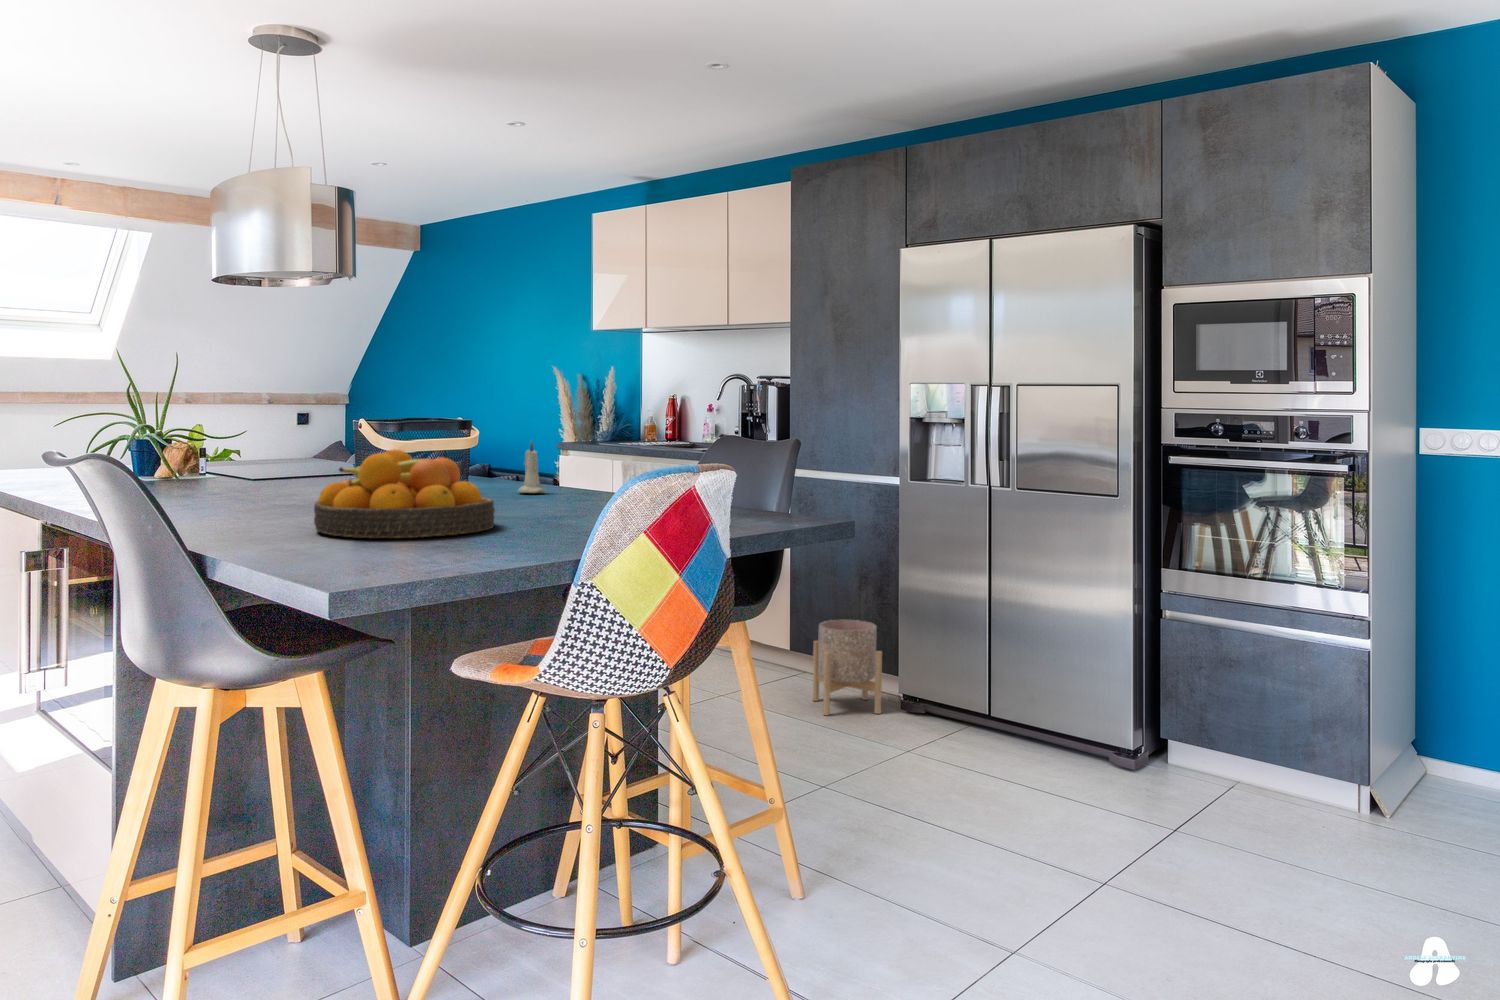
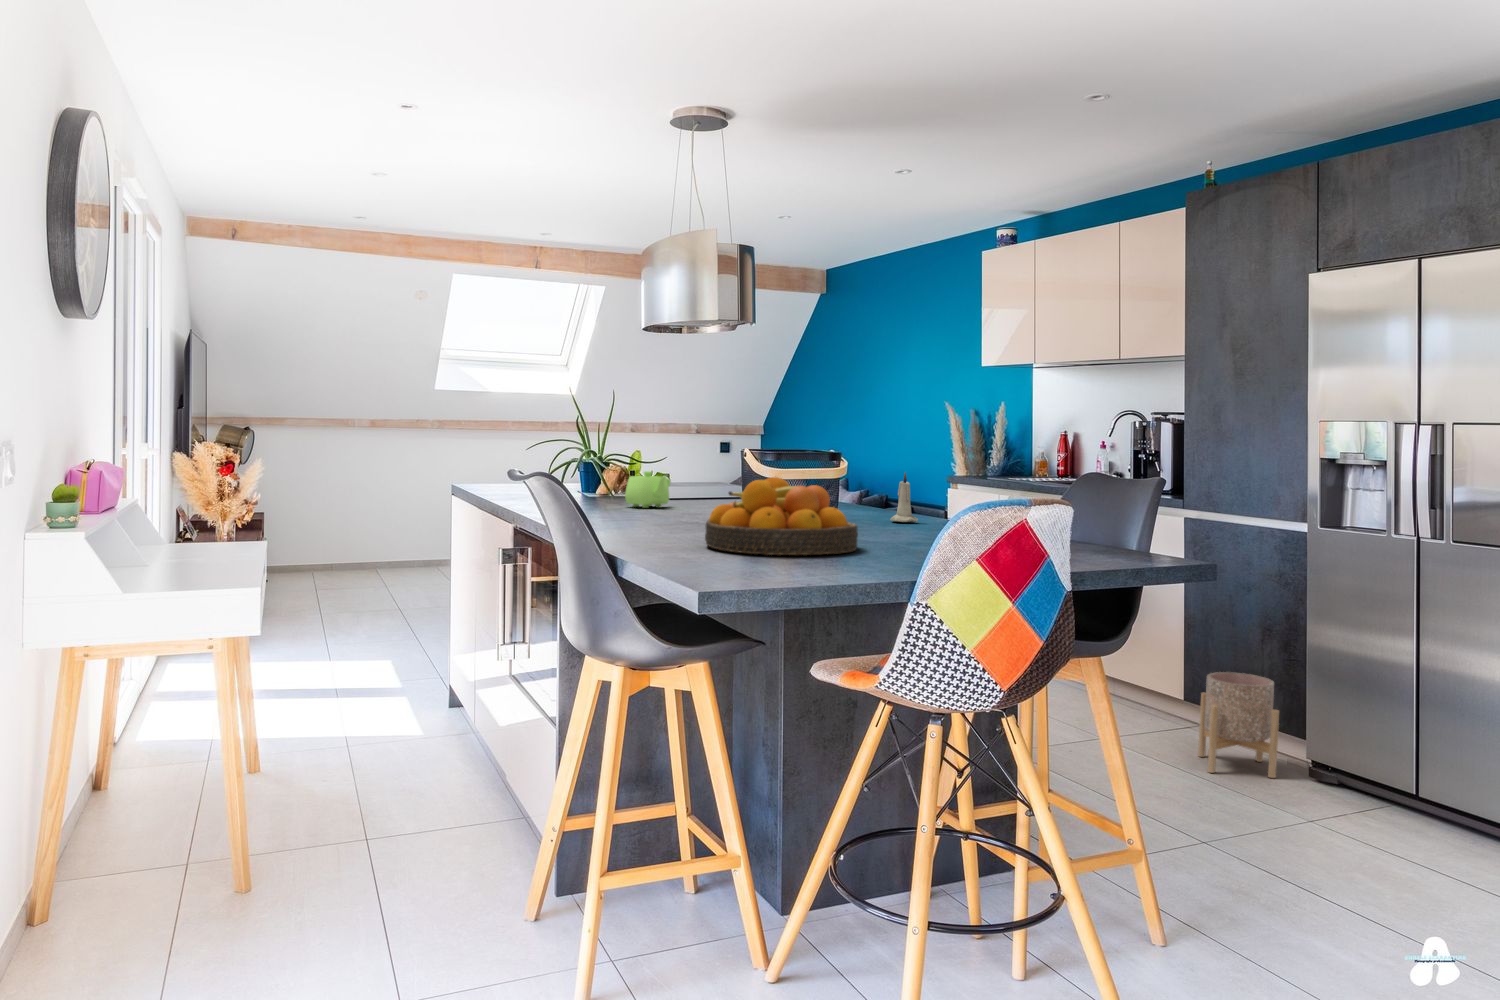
teapot: none [200,447,257,489] -> present [625,471,671,508]

